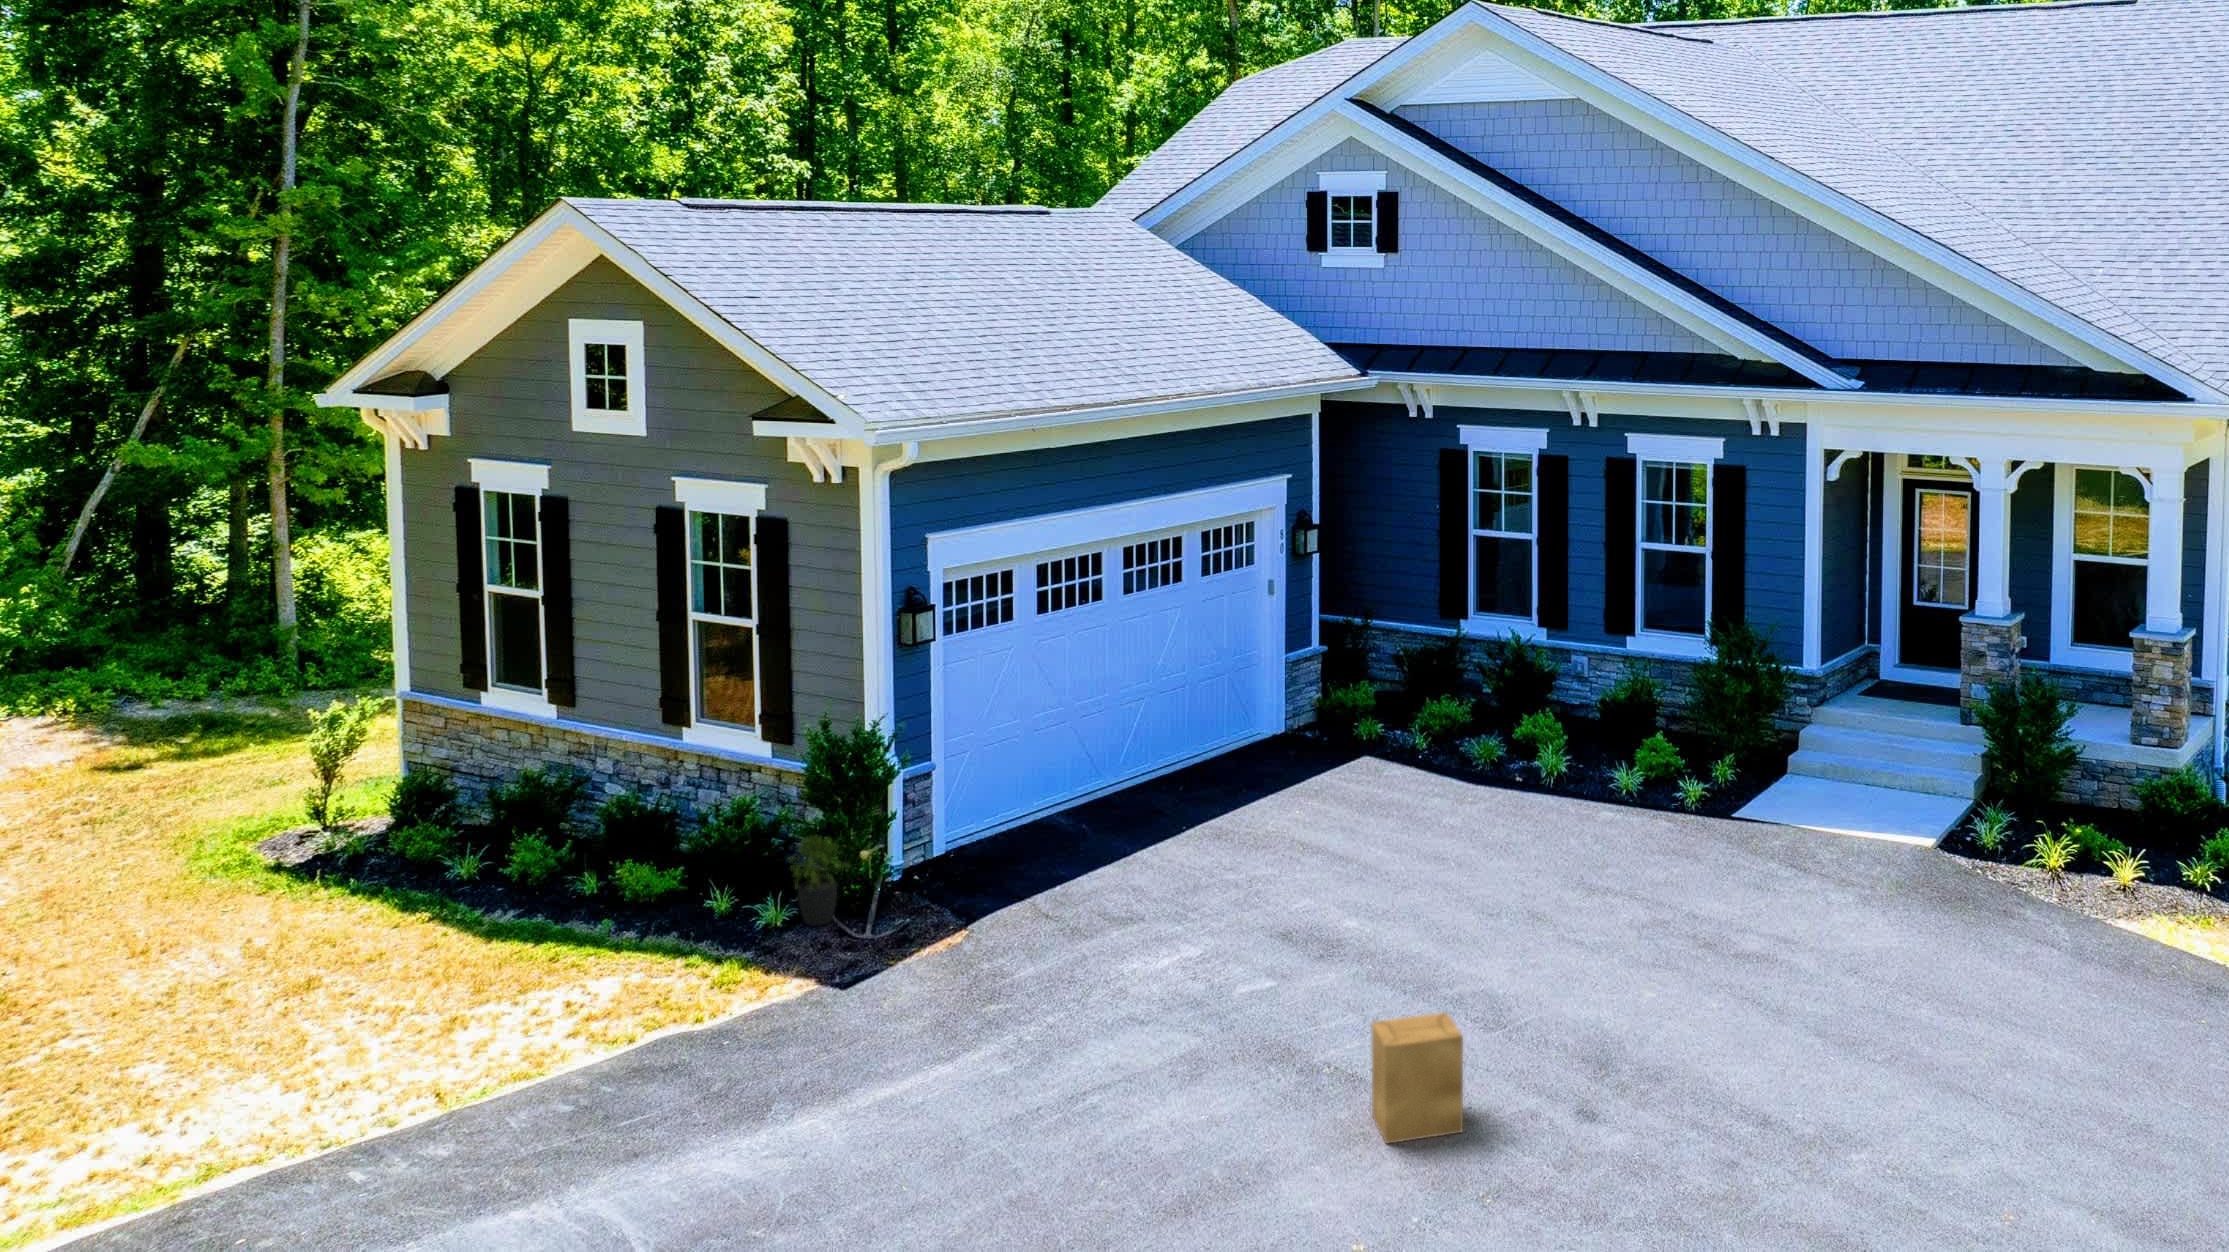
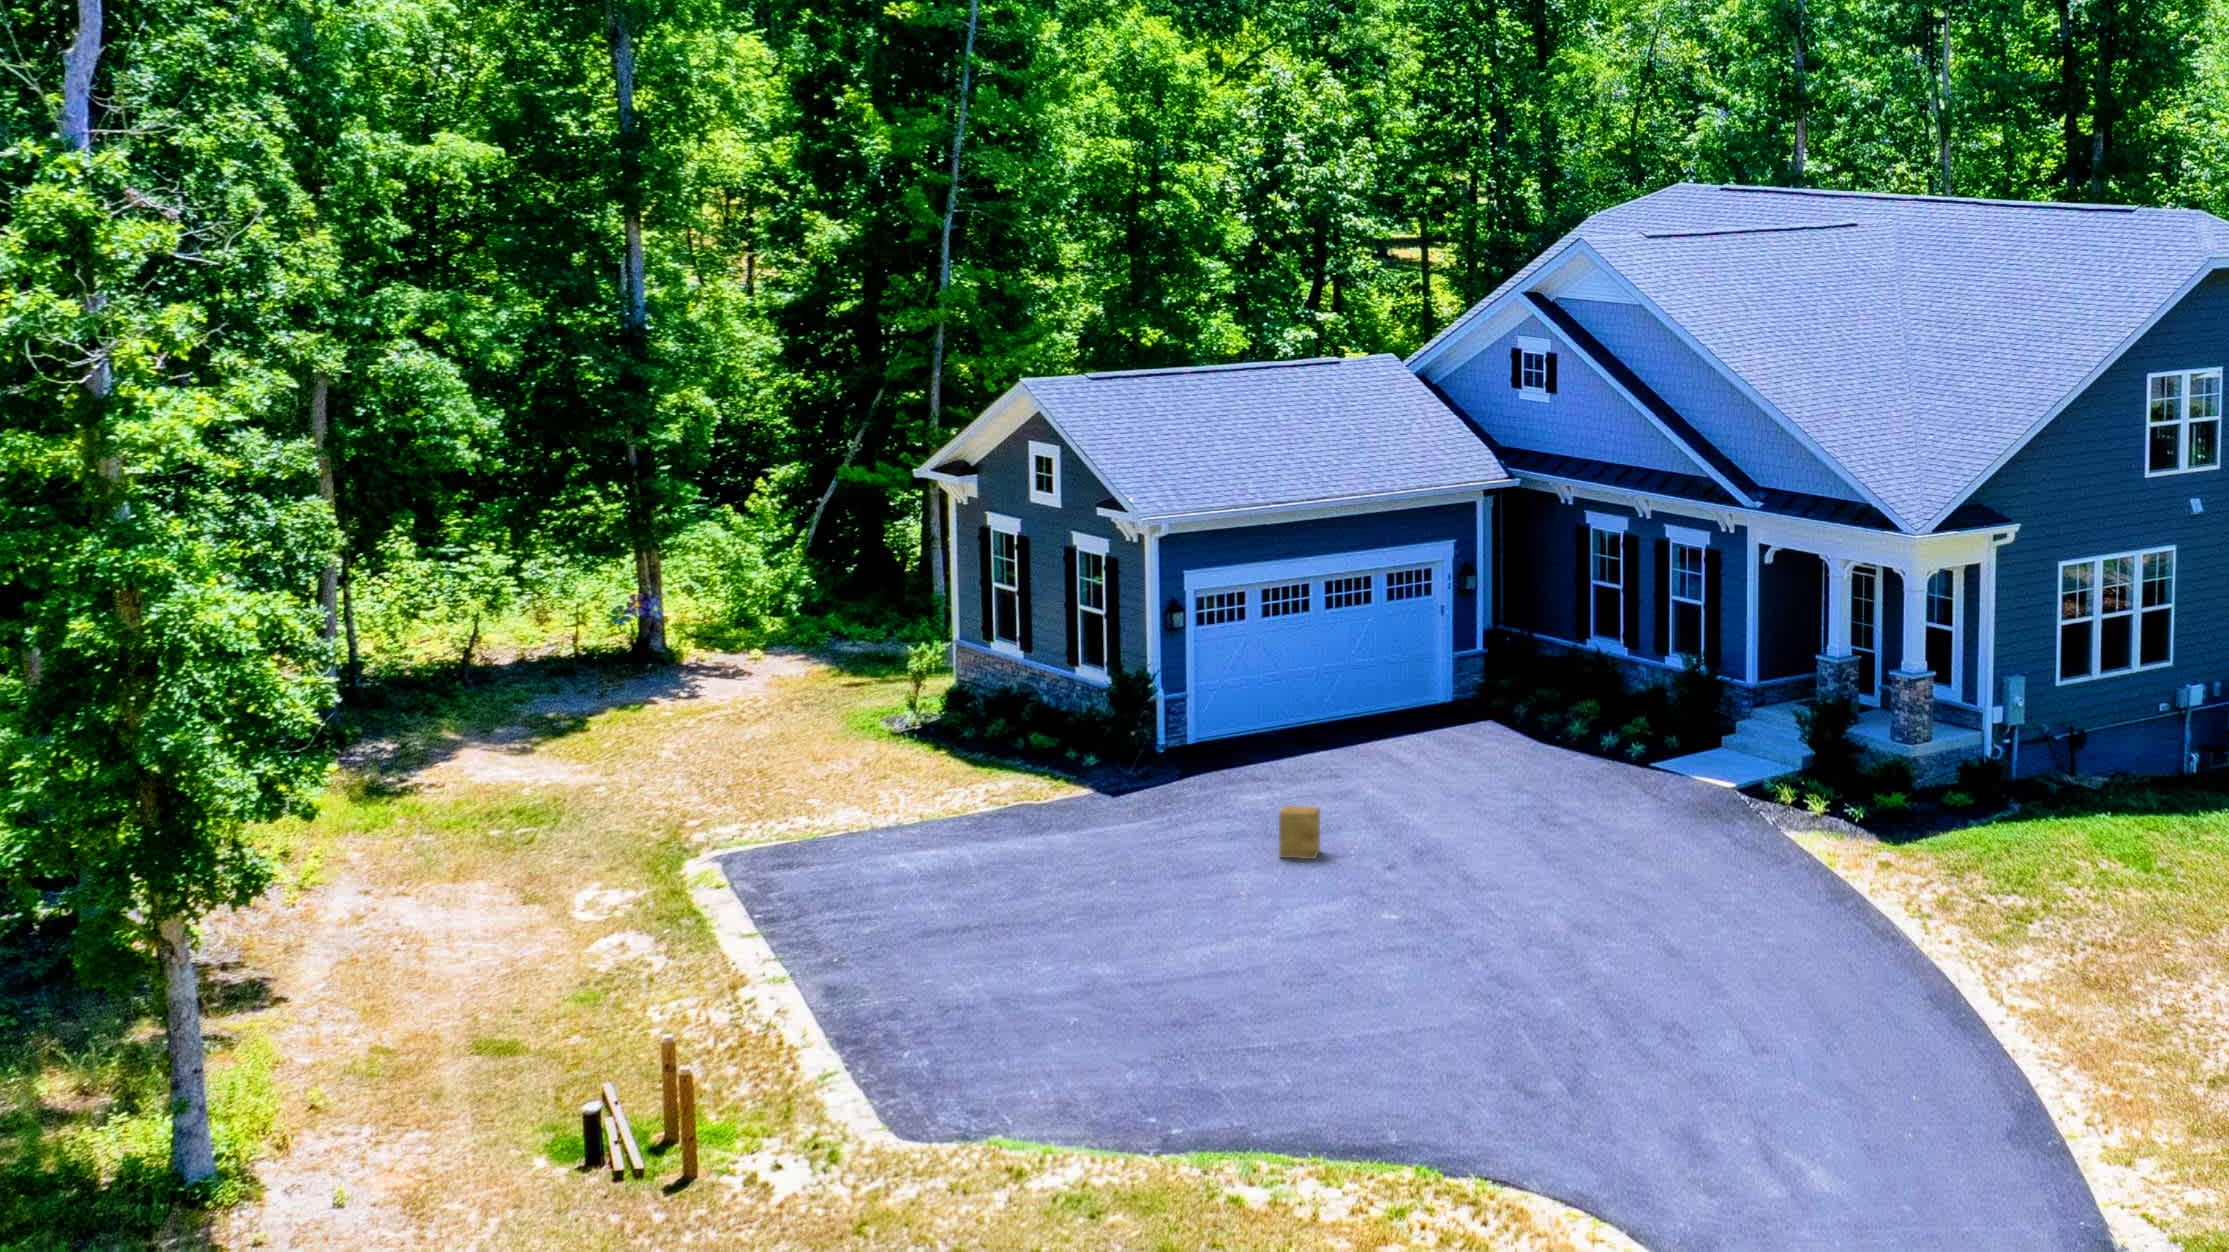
potted plant: present [789,835,847,926] -> none [1099,721,1130,768]

